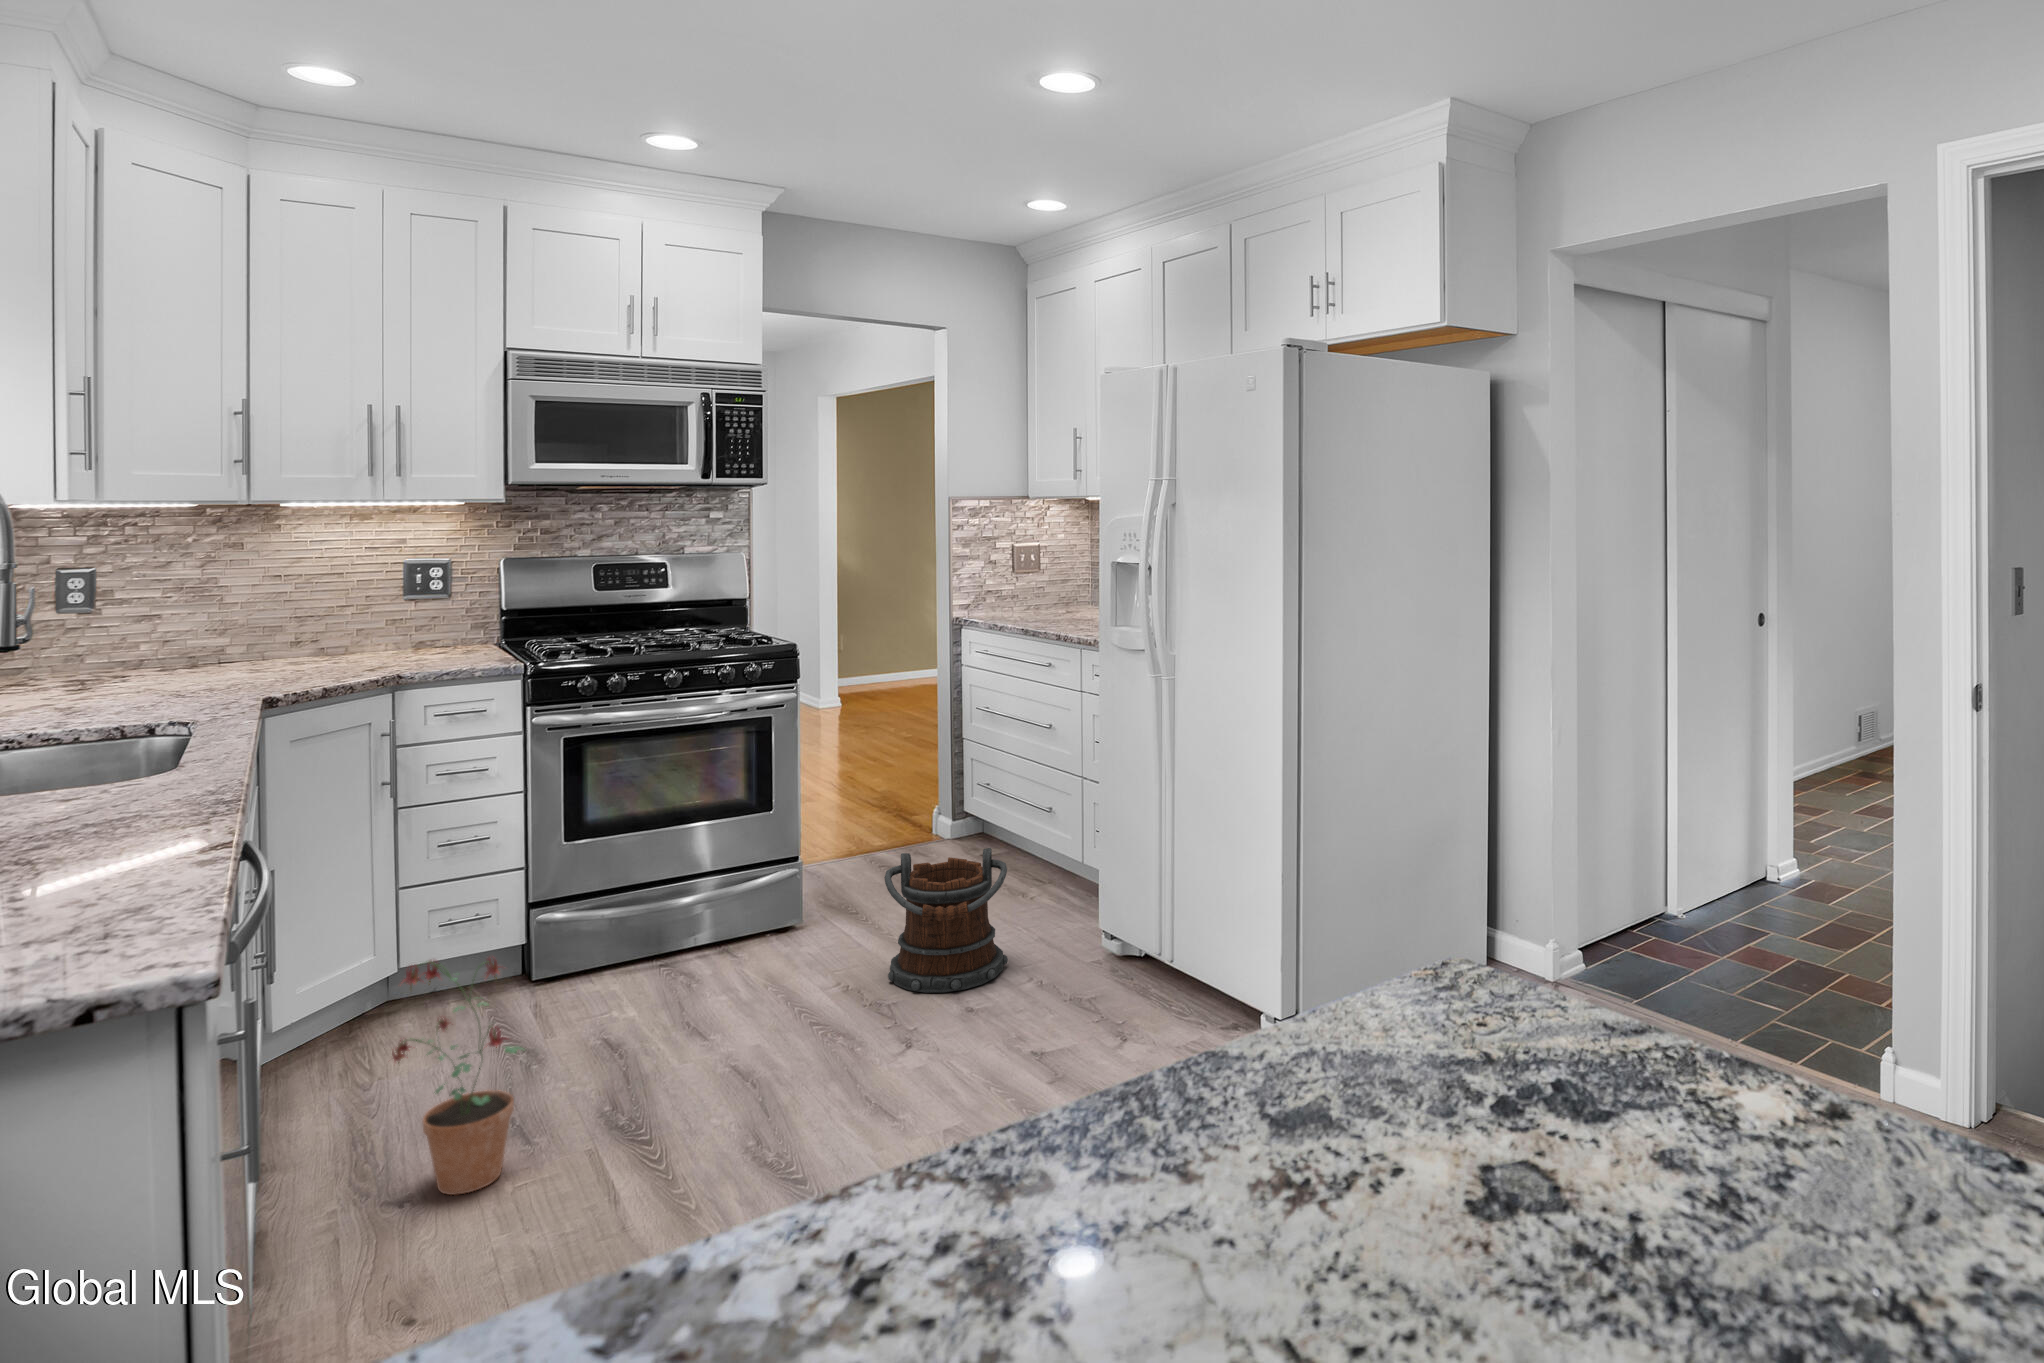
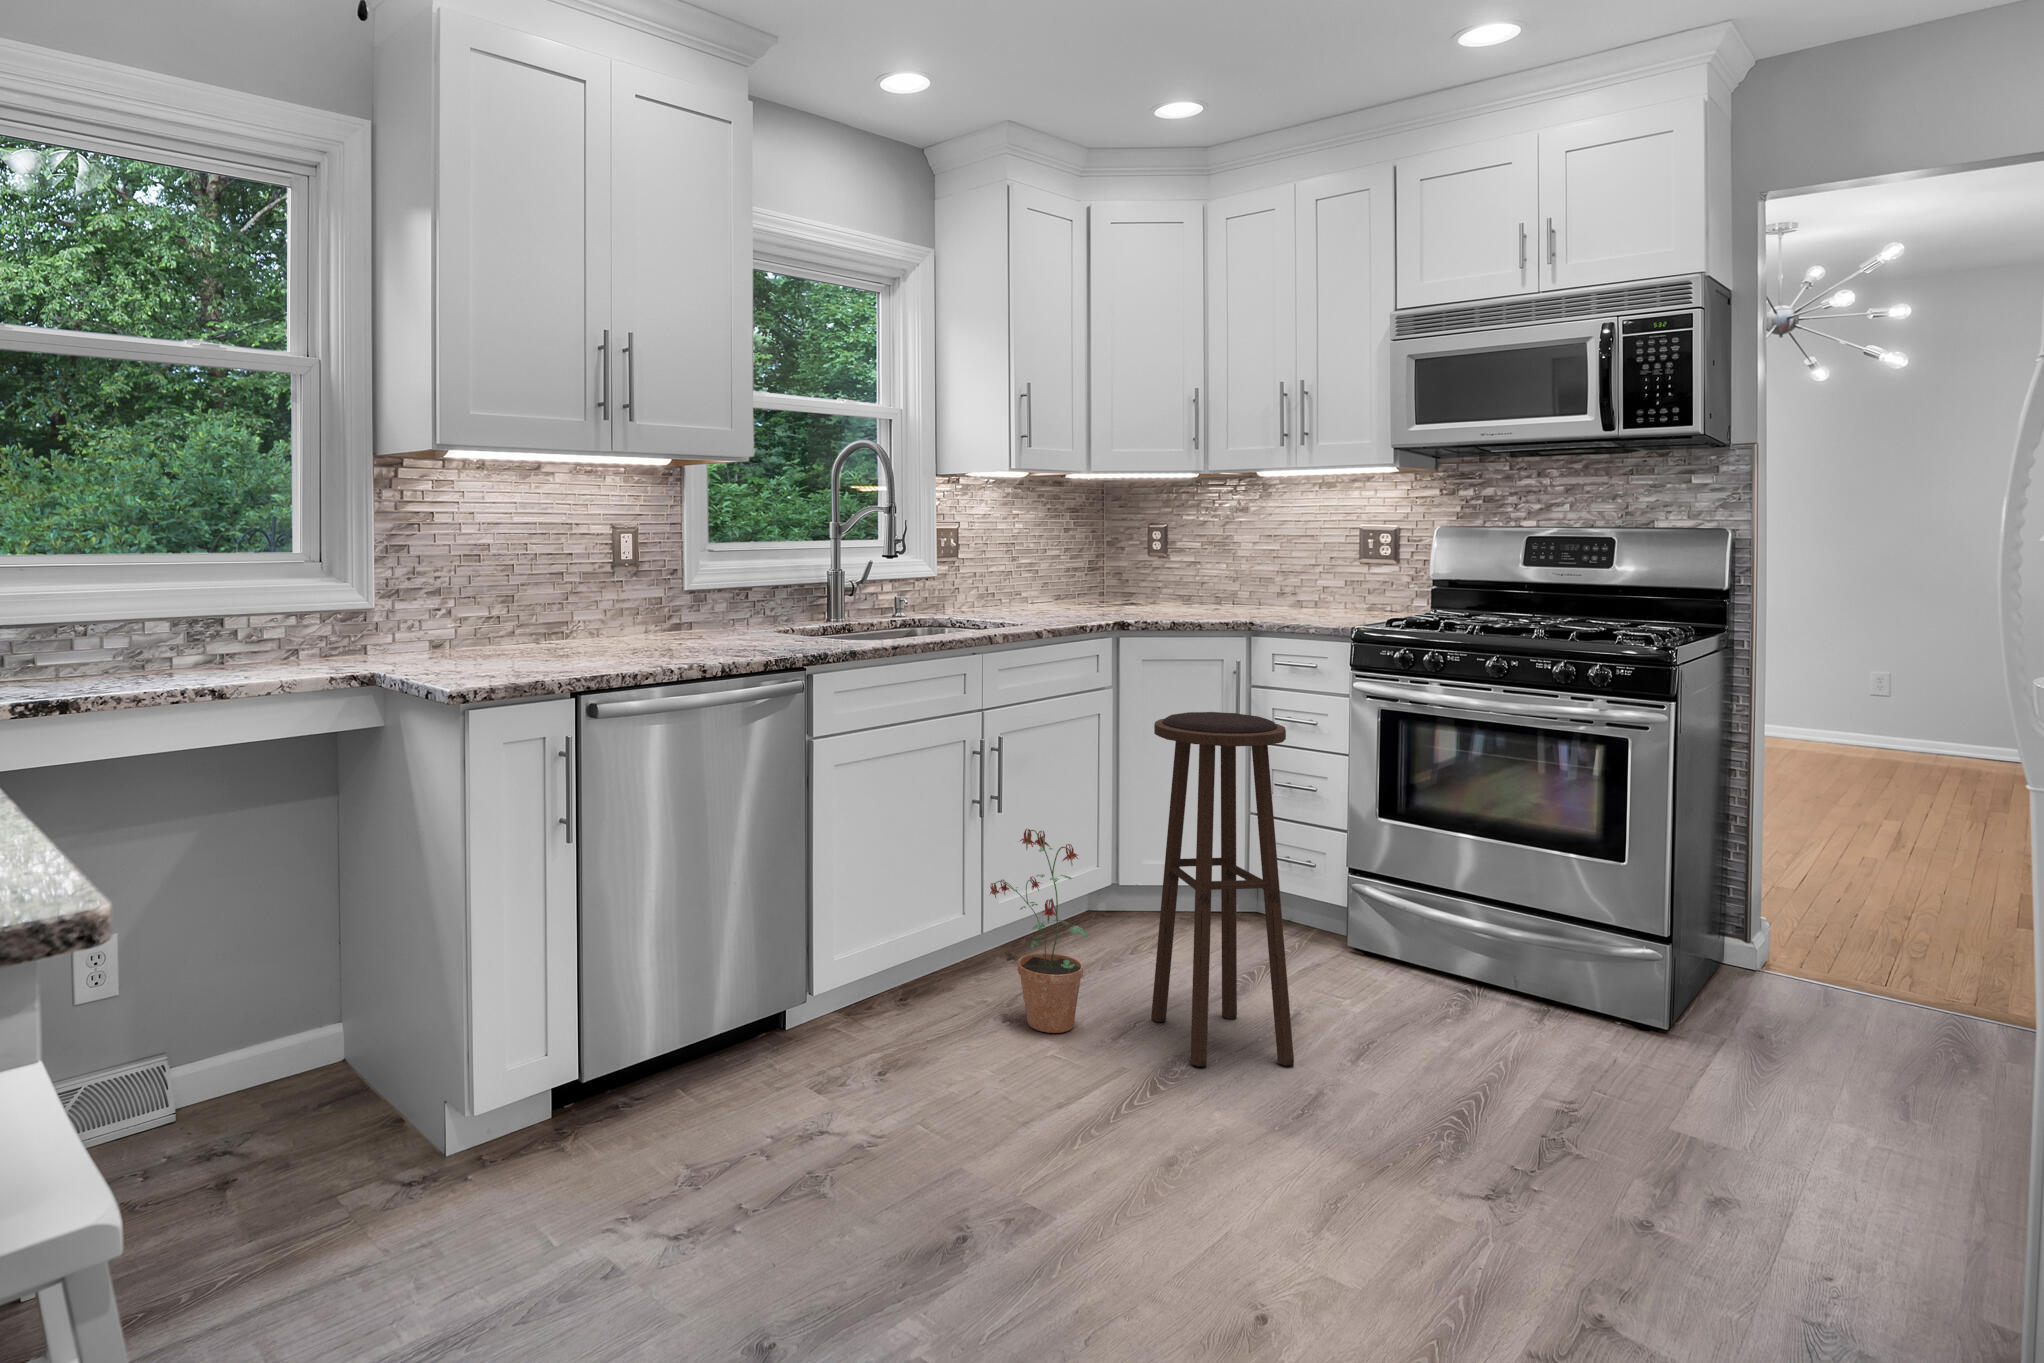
stool: none [536,760,709,1116] -> present [1151,712,1294,1066]
bucket: present [884,848,1008,993] -> none [1608,946,1830,1195]

